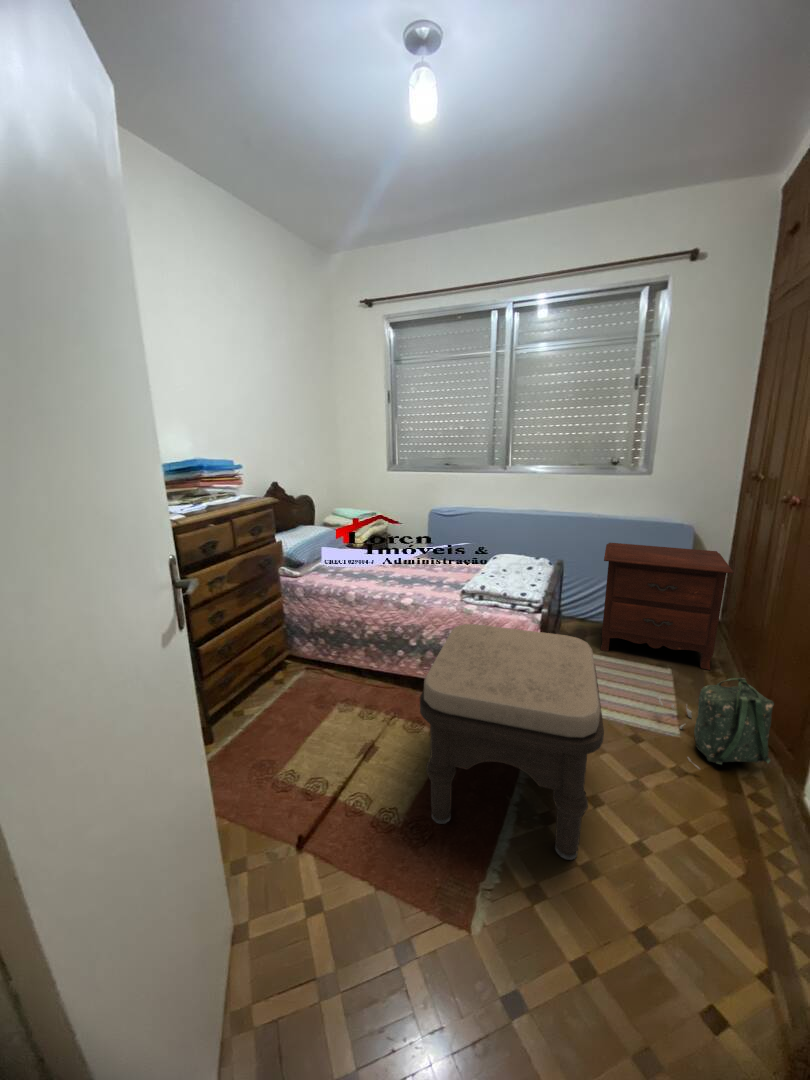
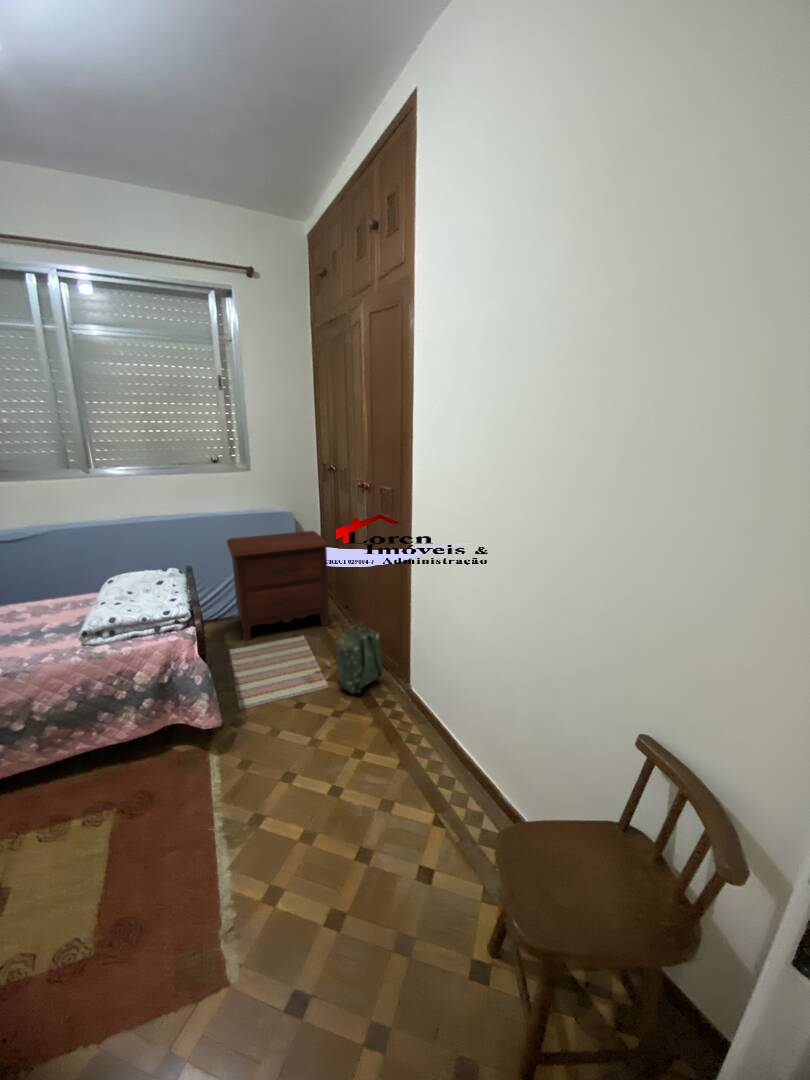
ottoman: present [420,624,604,860] -> none [78,638,299,923]

